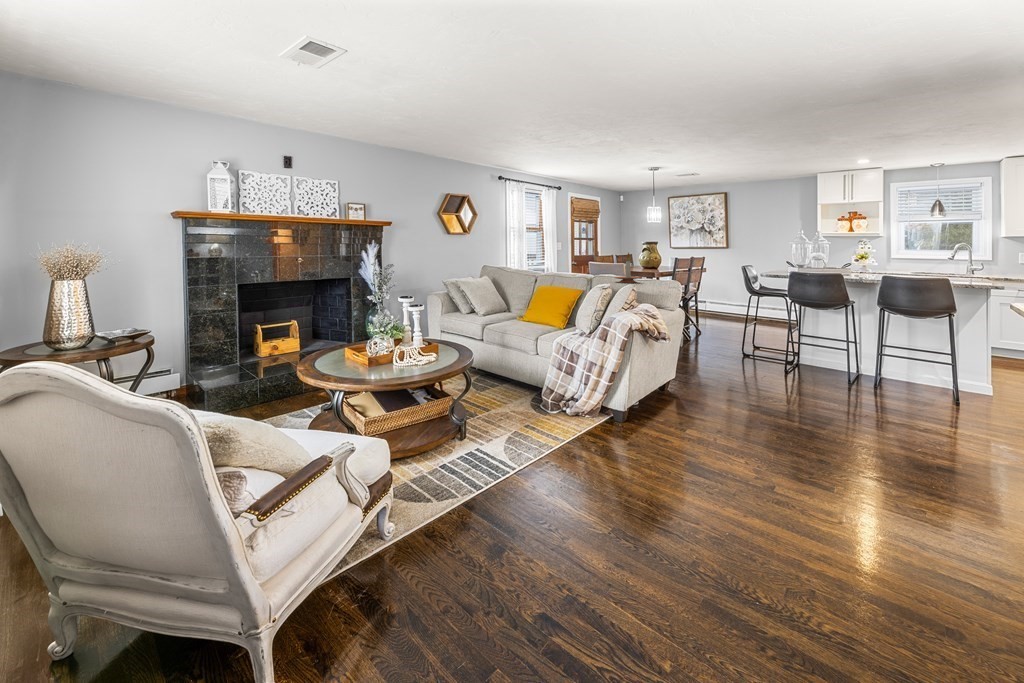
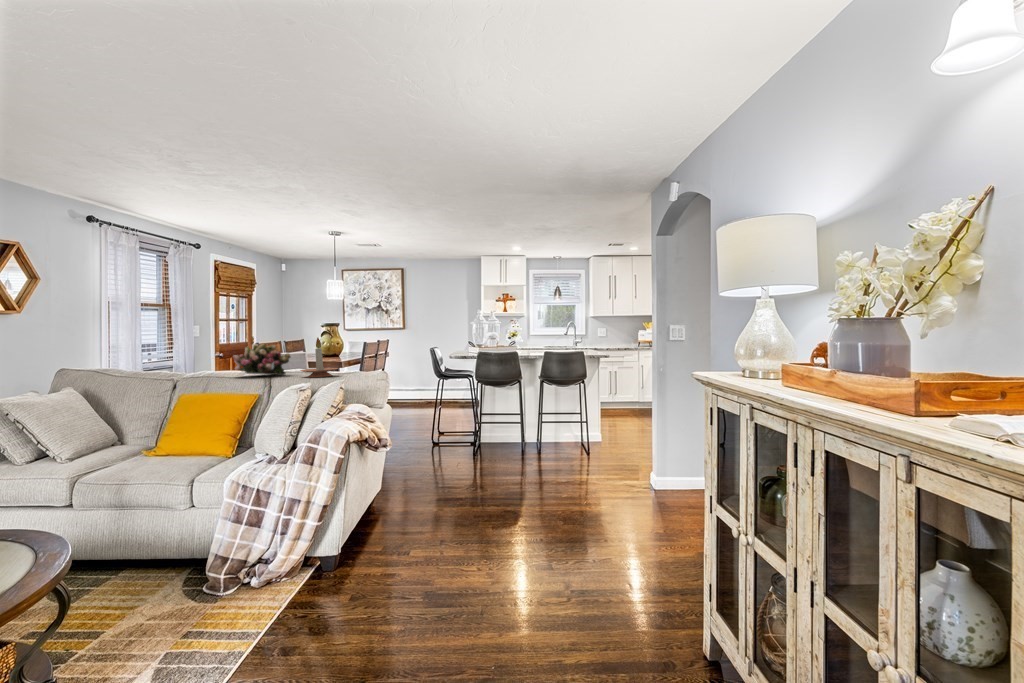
flower arrangement: none [571,256,610,279] -> present [233,344,290,375]

